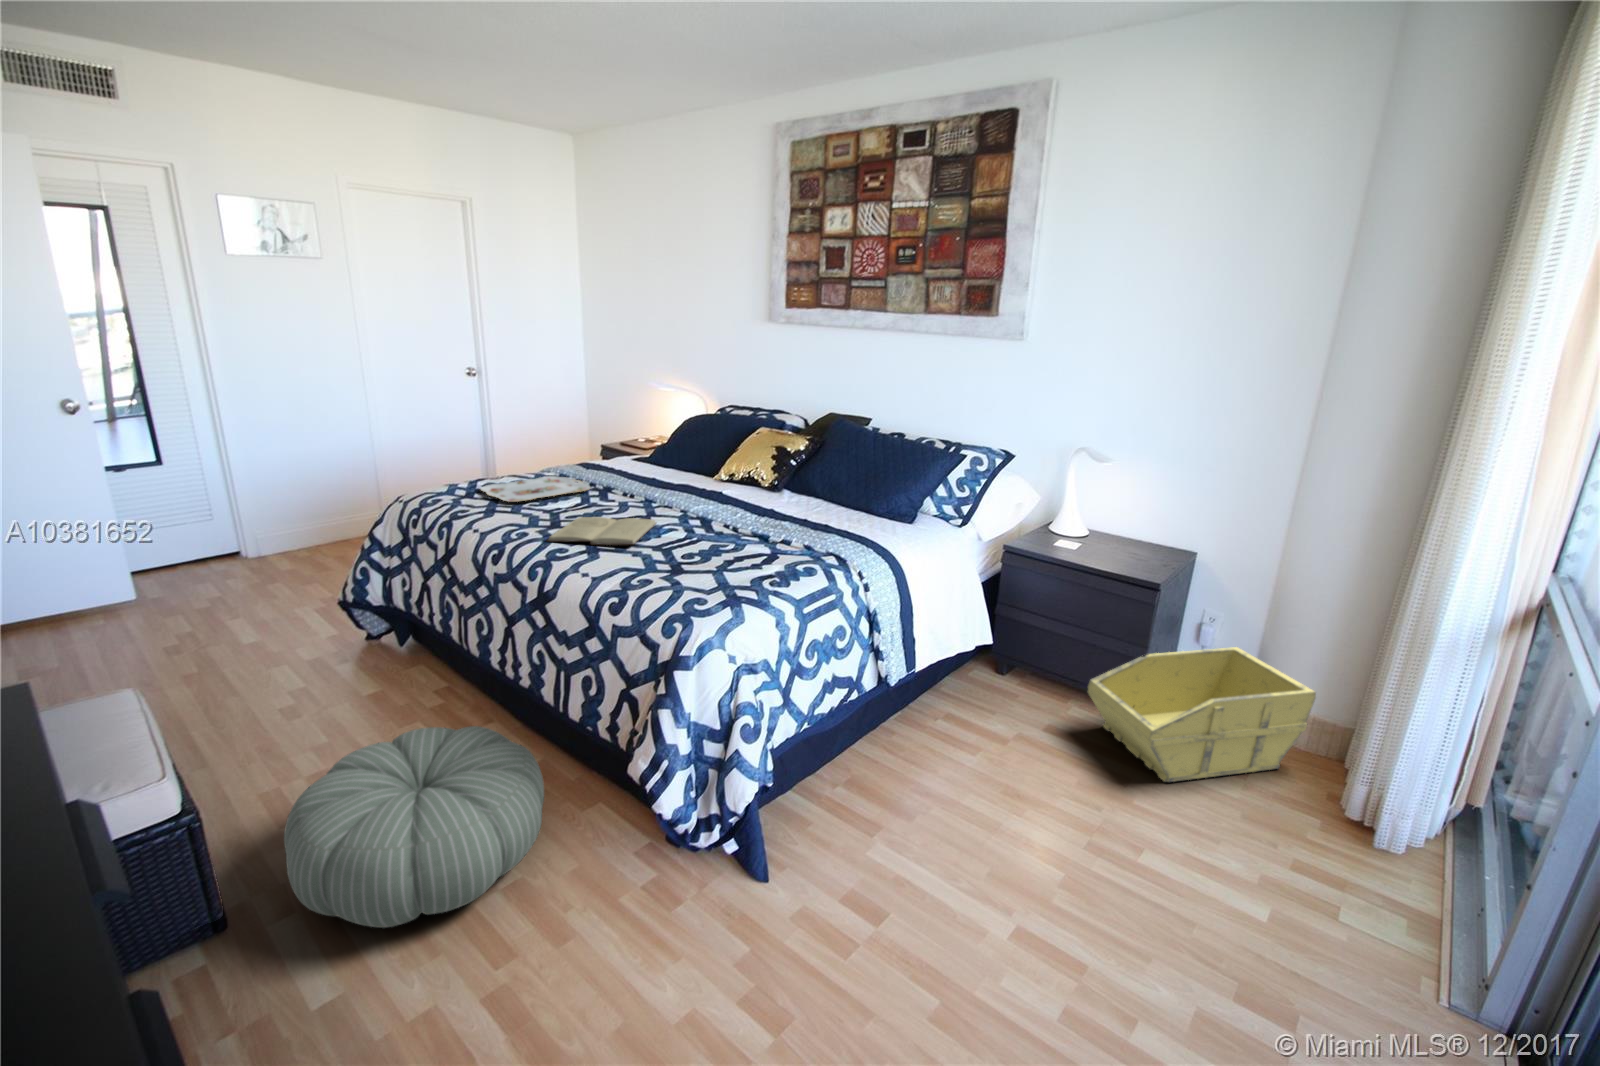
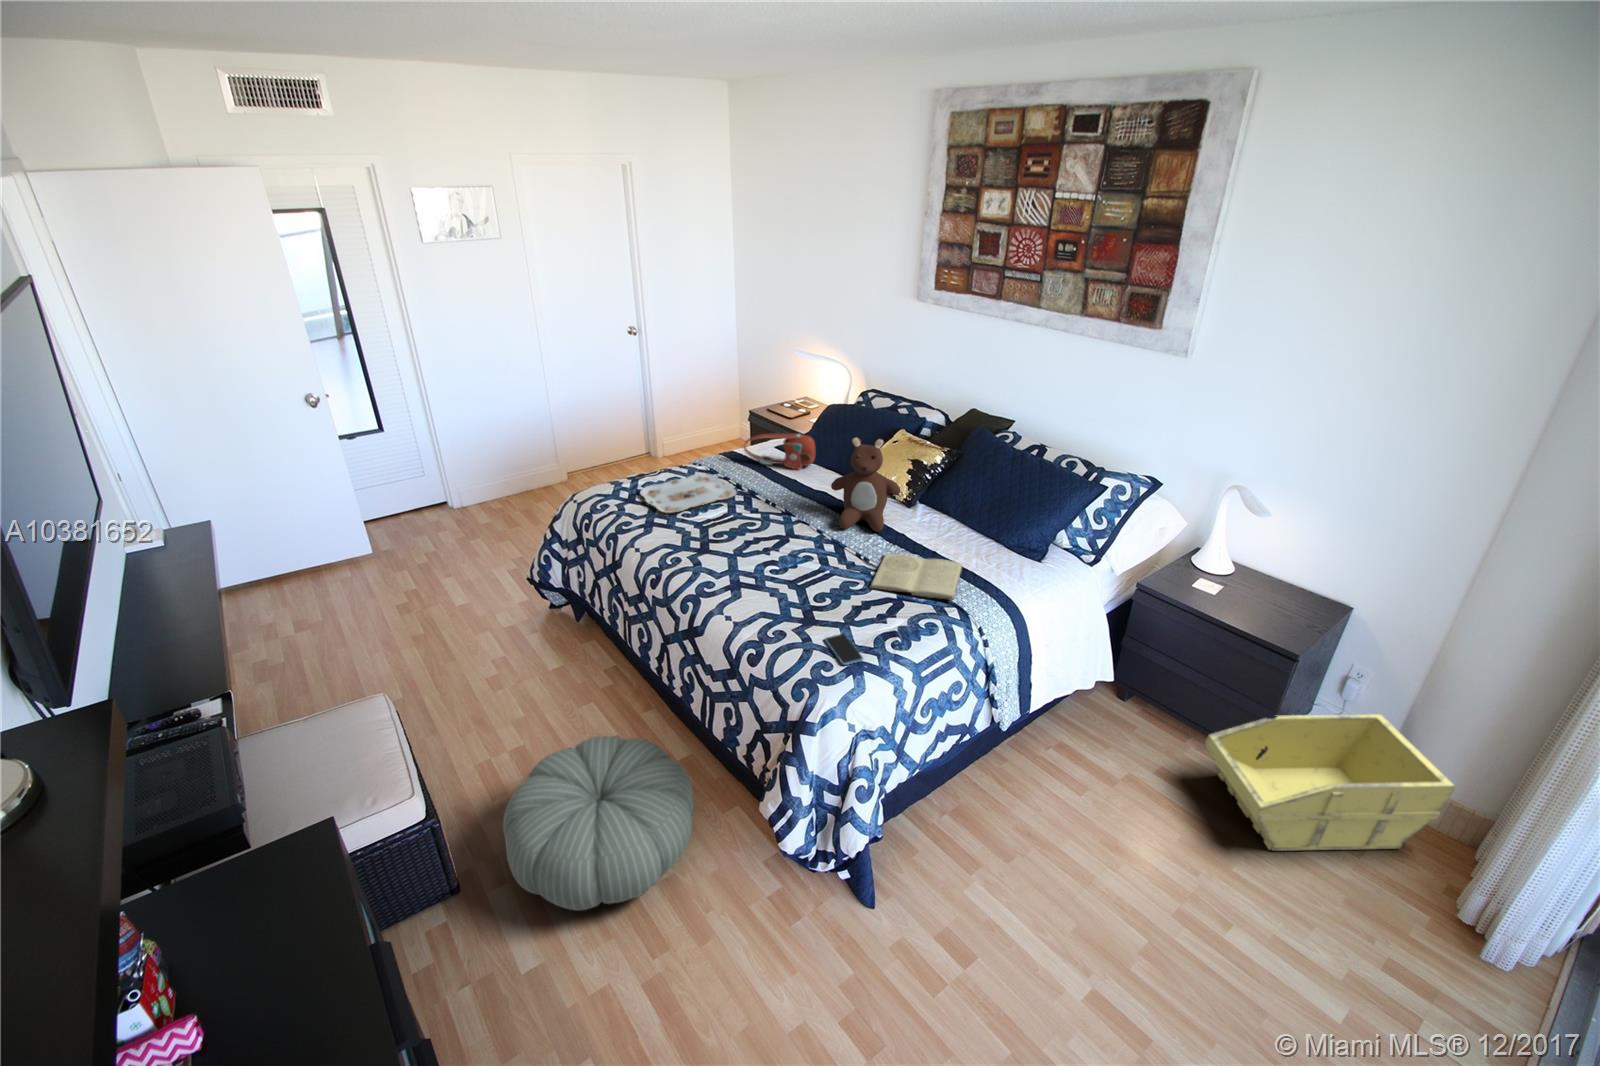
teddy bear: none [694,415,766,510] -> present [831,437,901,532]
handbag: none [598,436,675,474] -> present [744,434,815,469]
book: present [548,517,656,545] -> present [870,554,963,600]
smartphone: none [696,578,741,600] -> present [825,634,863,665]

